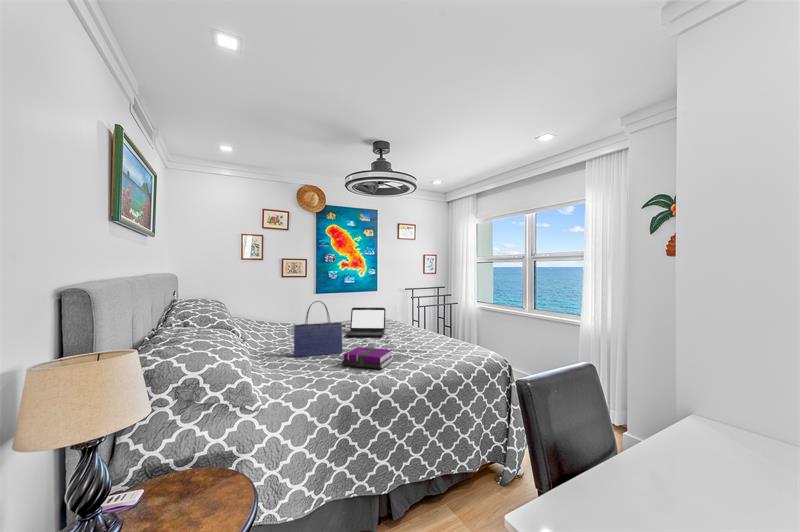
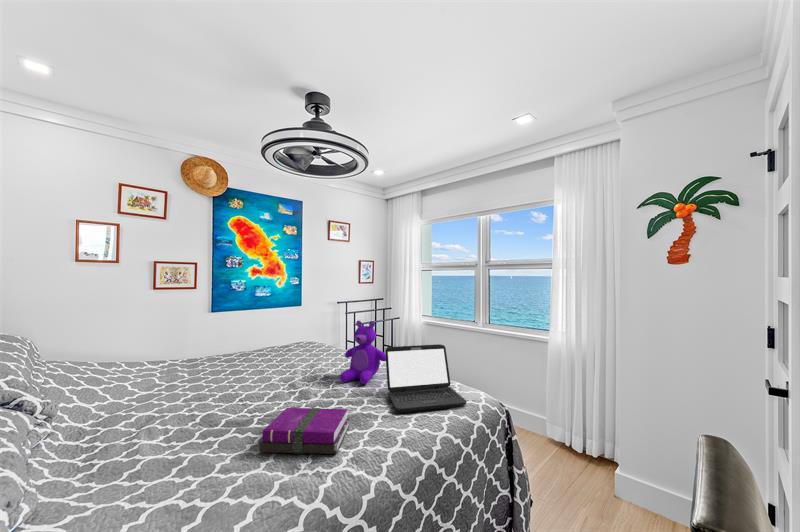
teddy bear: none [396,300,428,343] -> present [340,321,386,384]
tote bag: present [294,301,345,357] -> none [159,331,262,440]
laptop: present [346,308,386,337] -> present [385,344,466,413]

